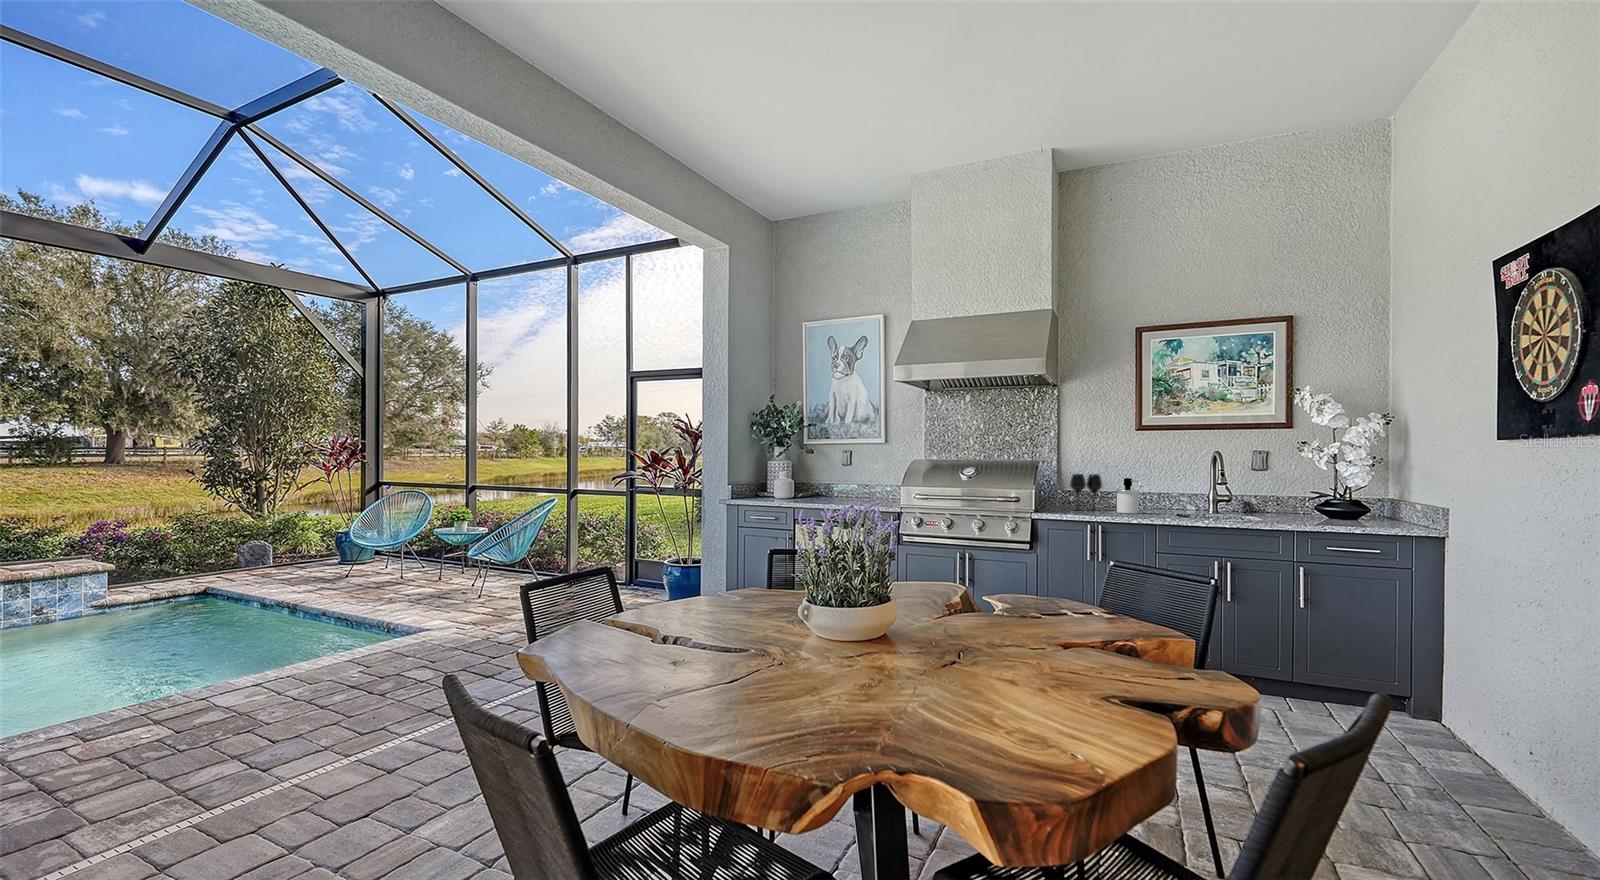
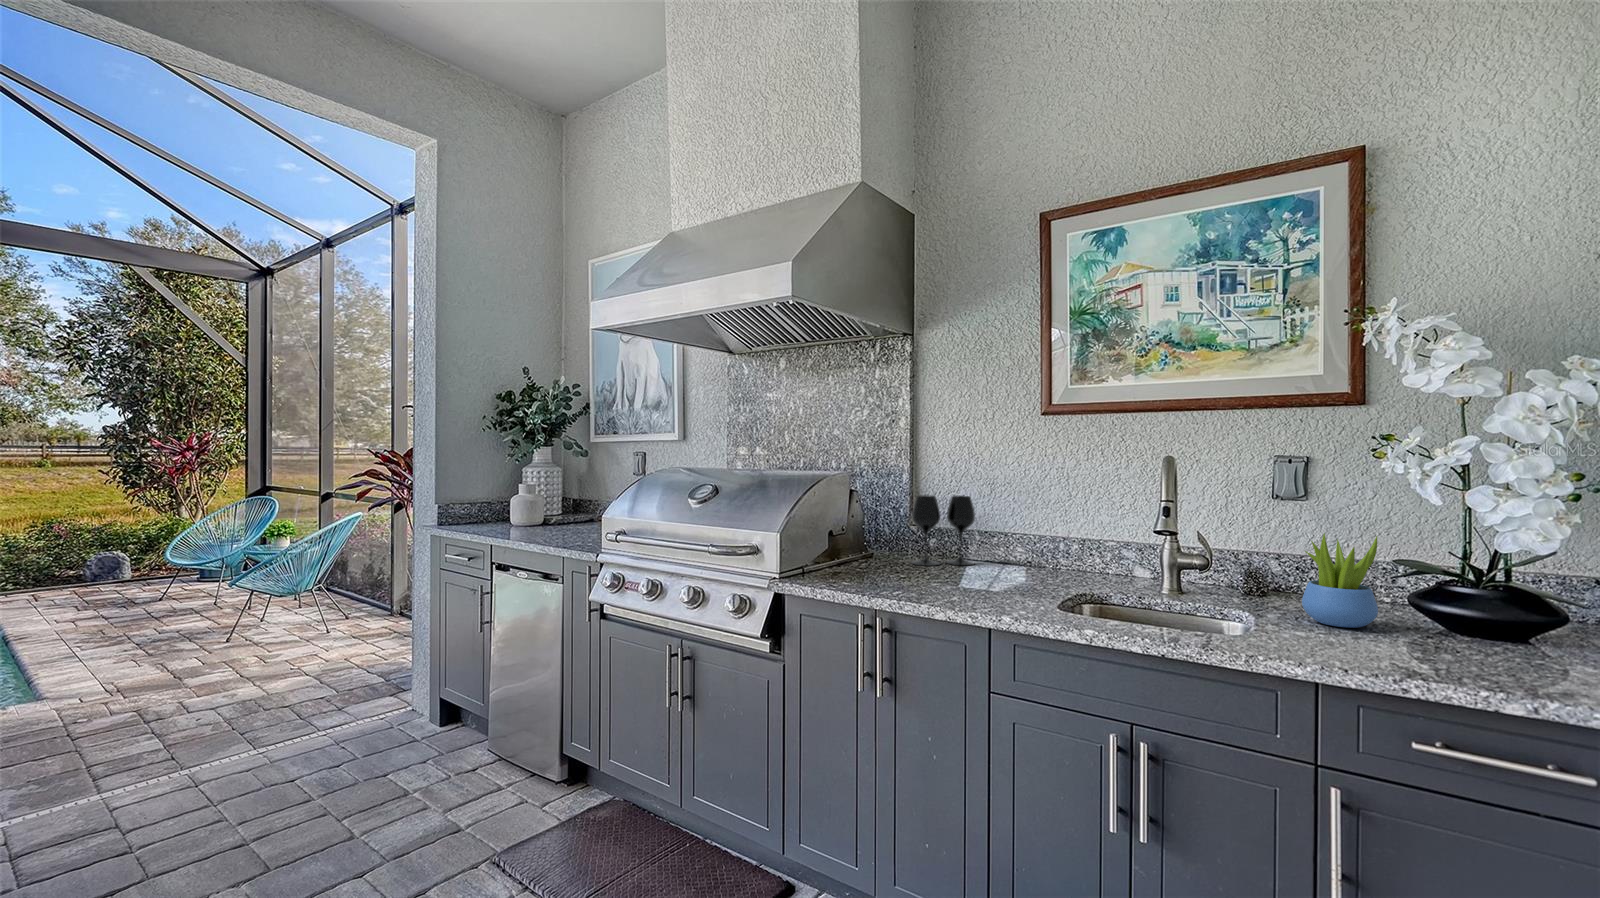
soap dispenser: present [1116,478,1142,514] -> none [975,509,1019,583]
succulent plant: none [1276,482,1306,521] -> present [1302,533,1378,628]

